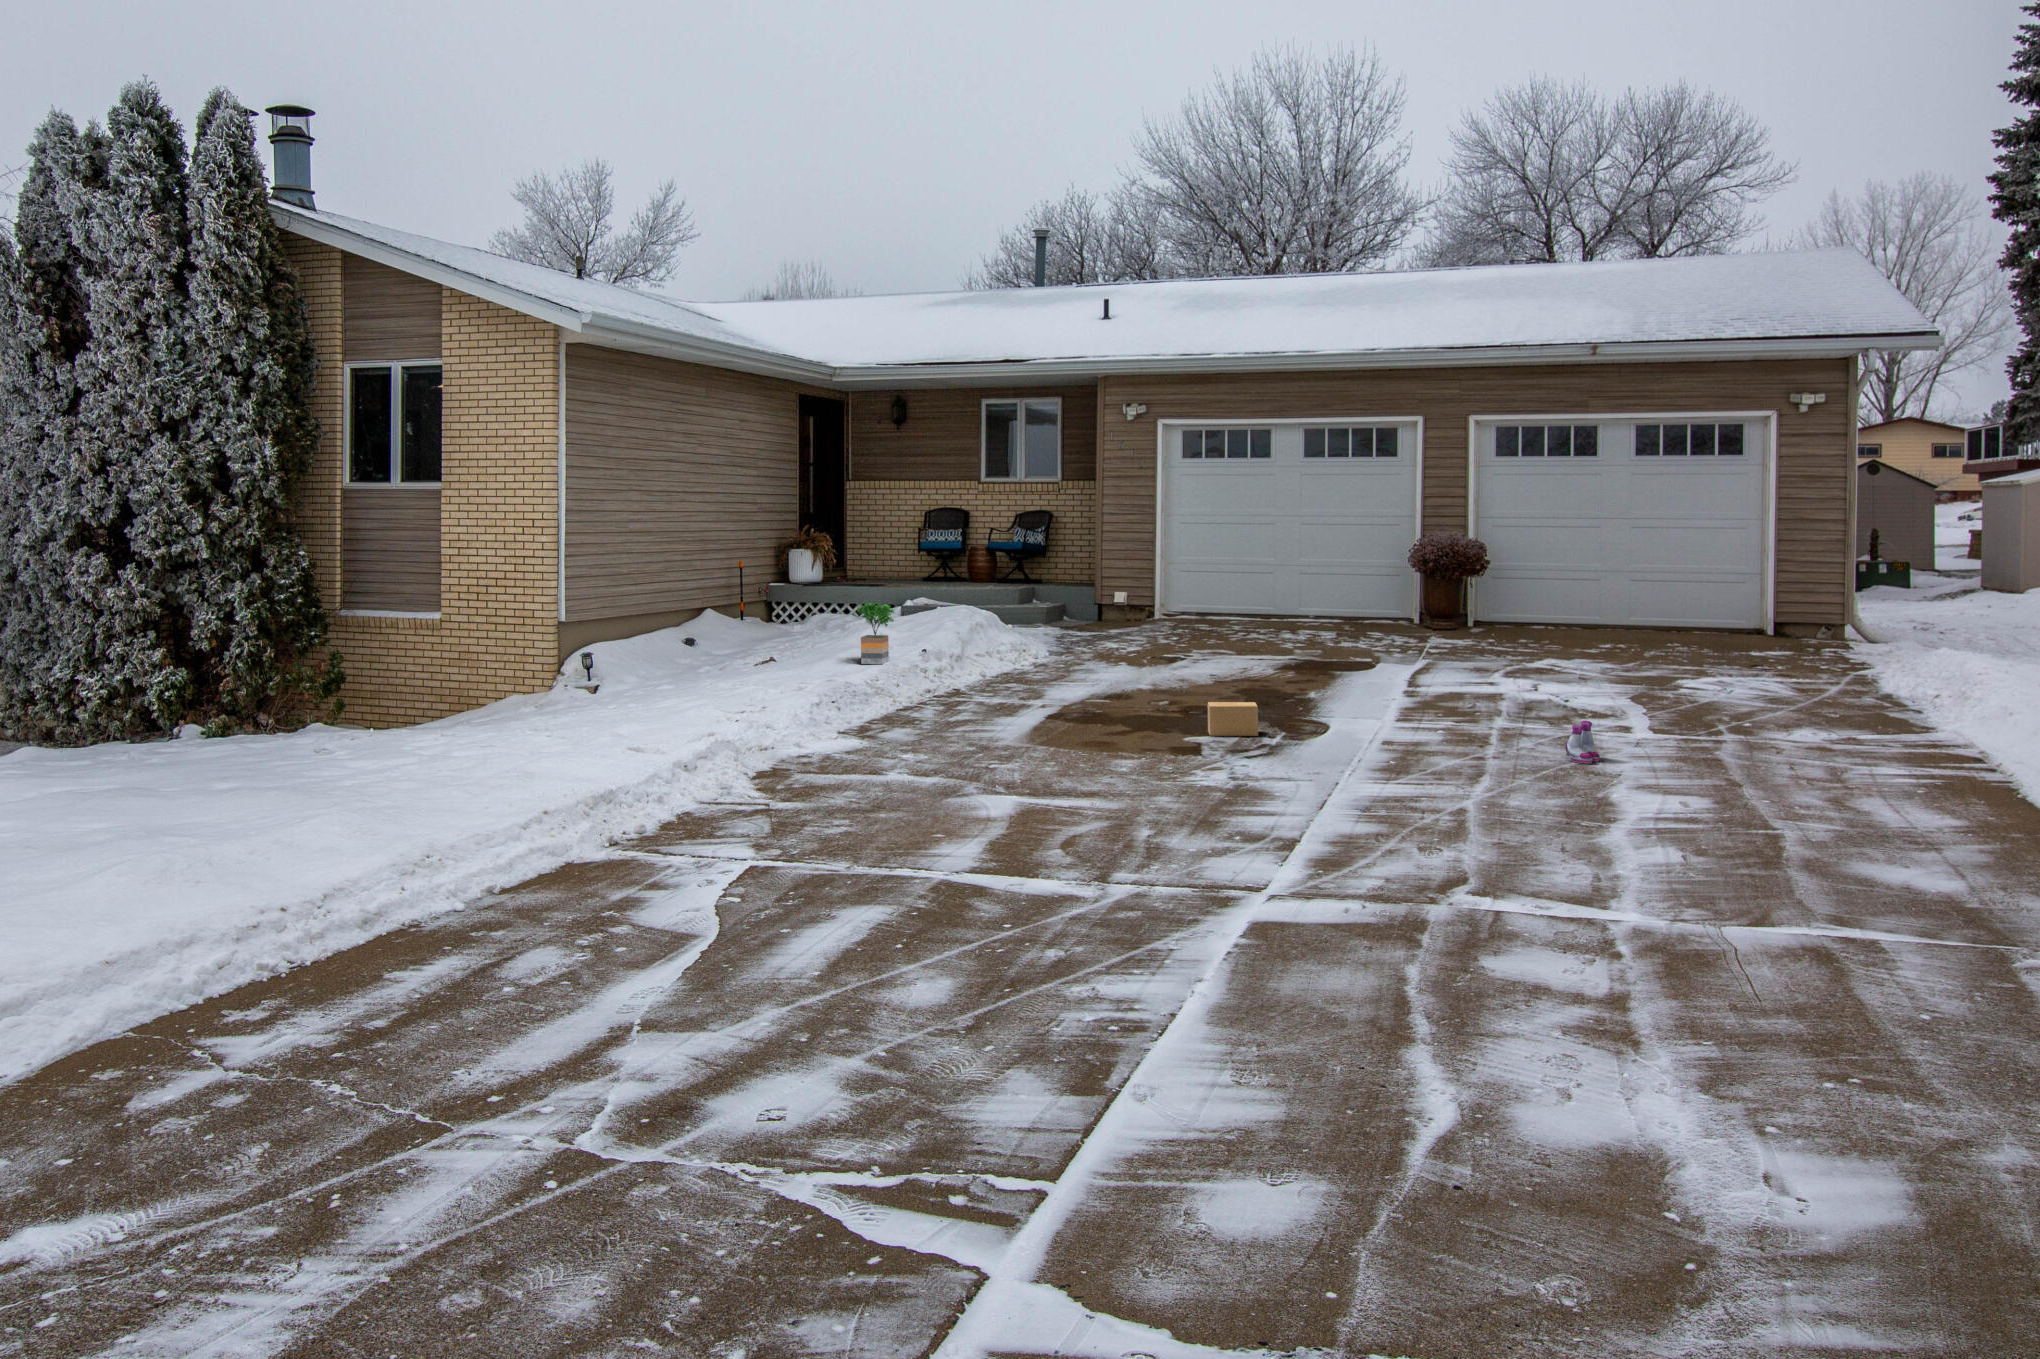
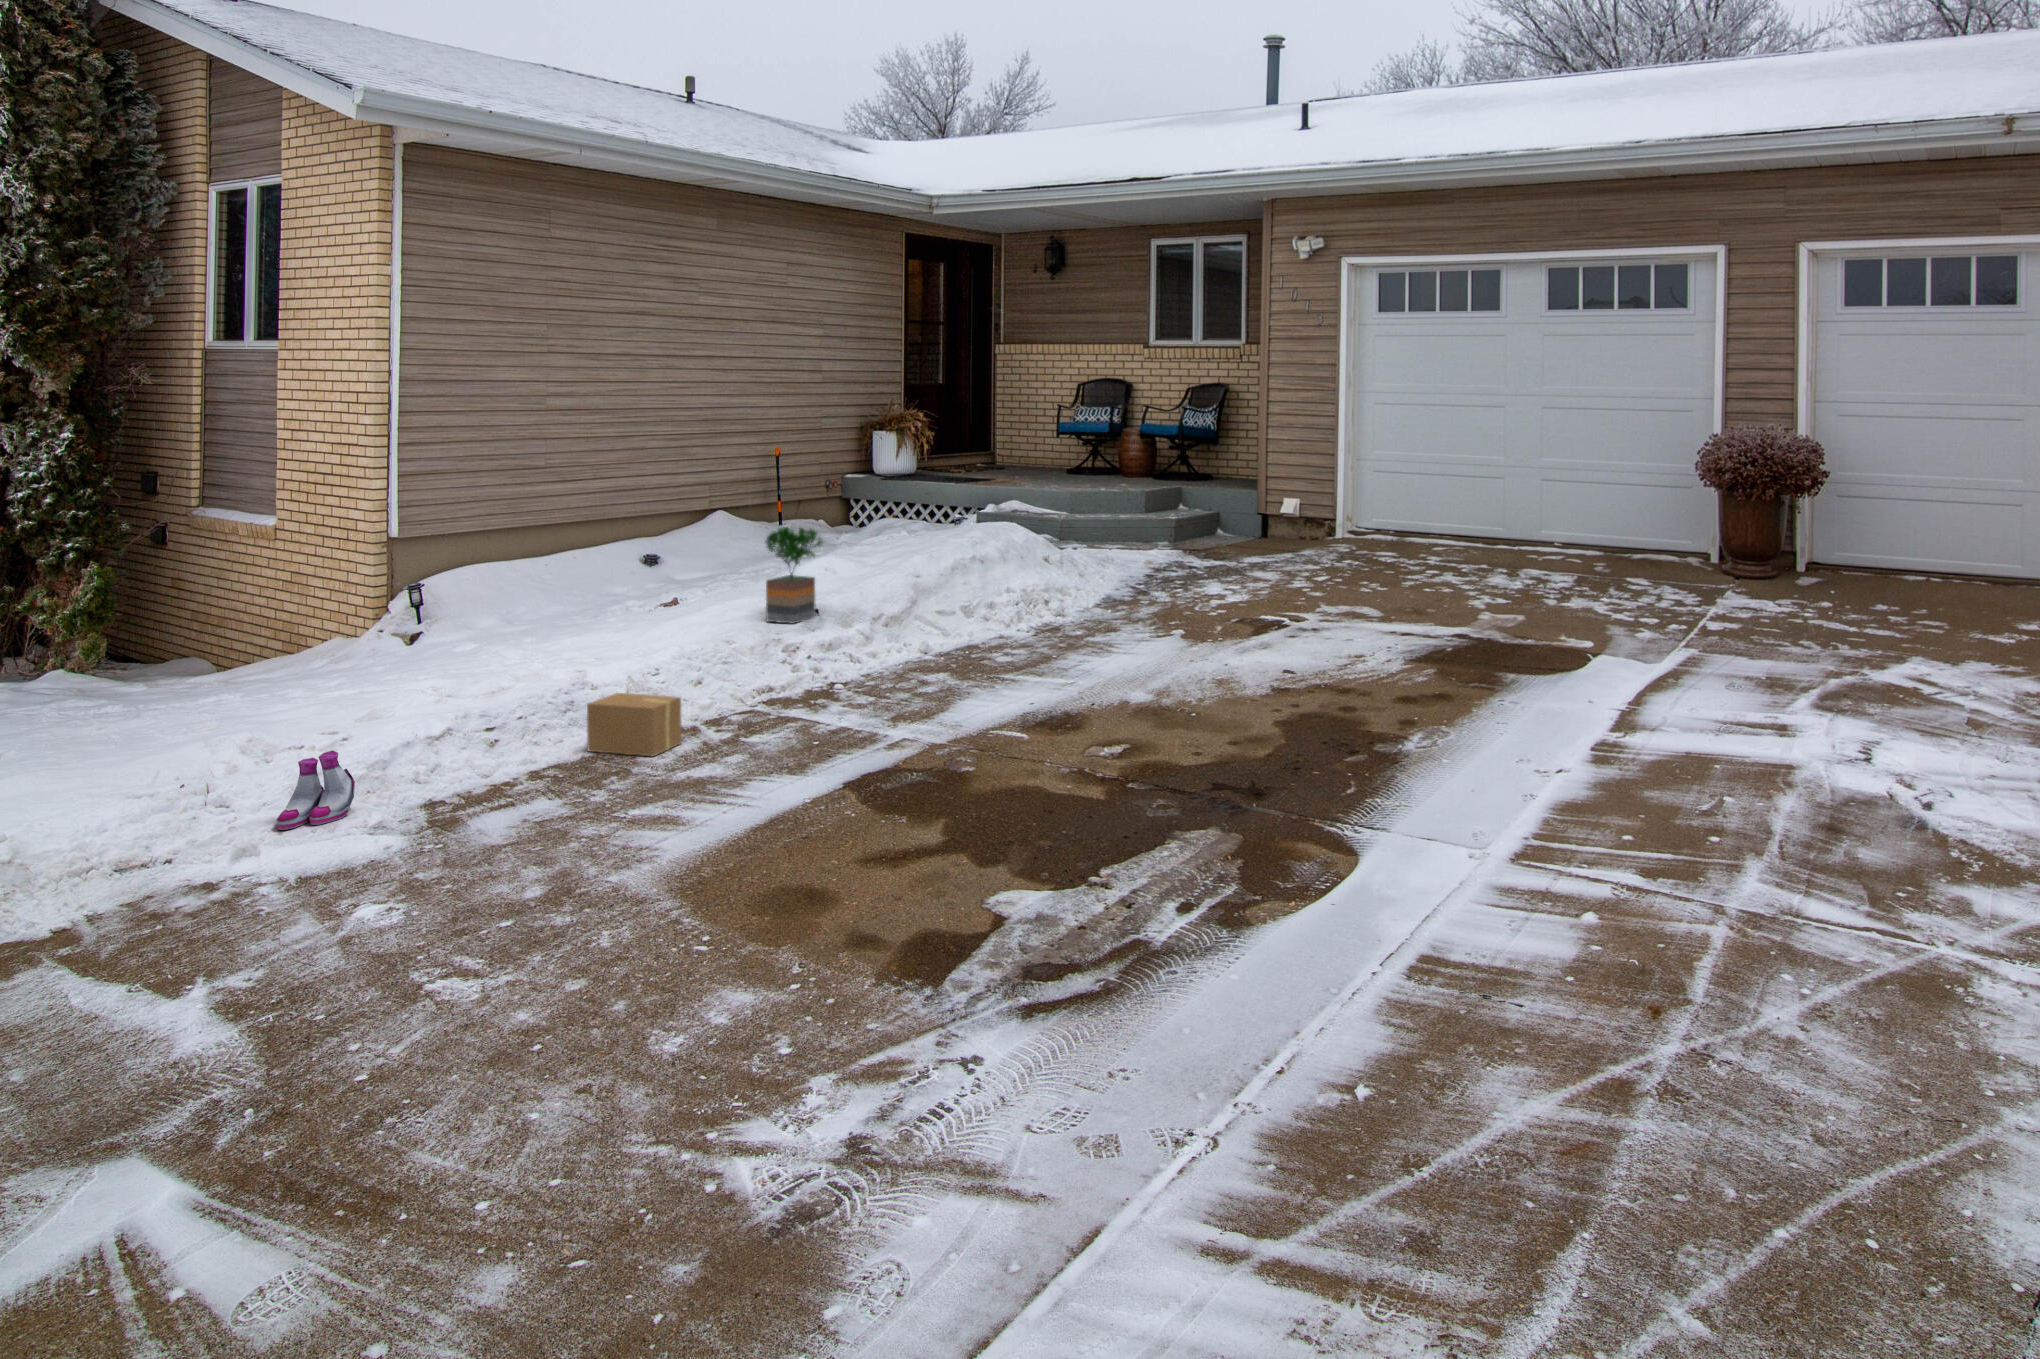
cardboard box: present [1208,702,1258,736] -> present [587,693,682,756]
boots: present [1565,721,1600,764] -> present [277,750,355,830]

